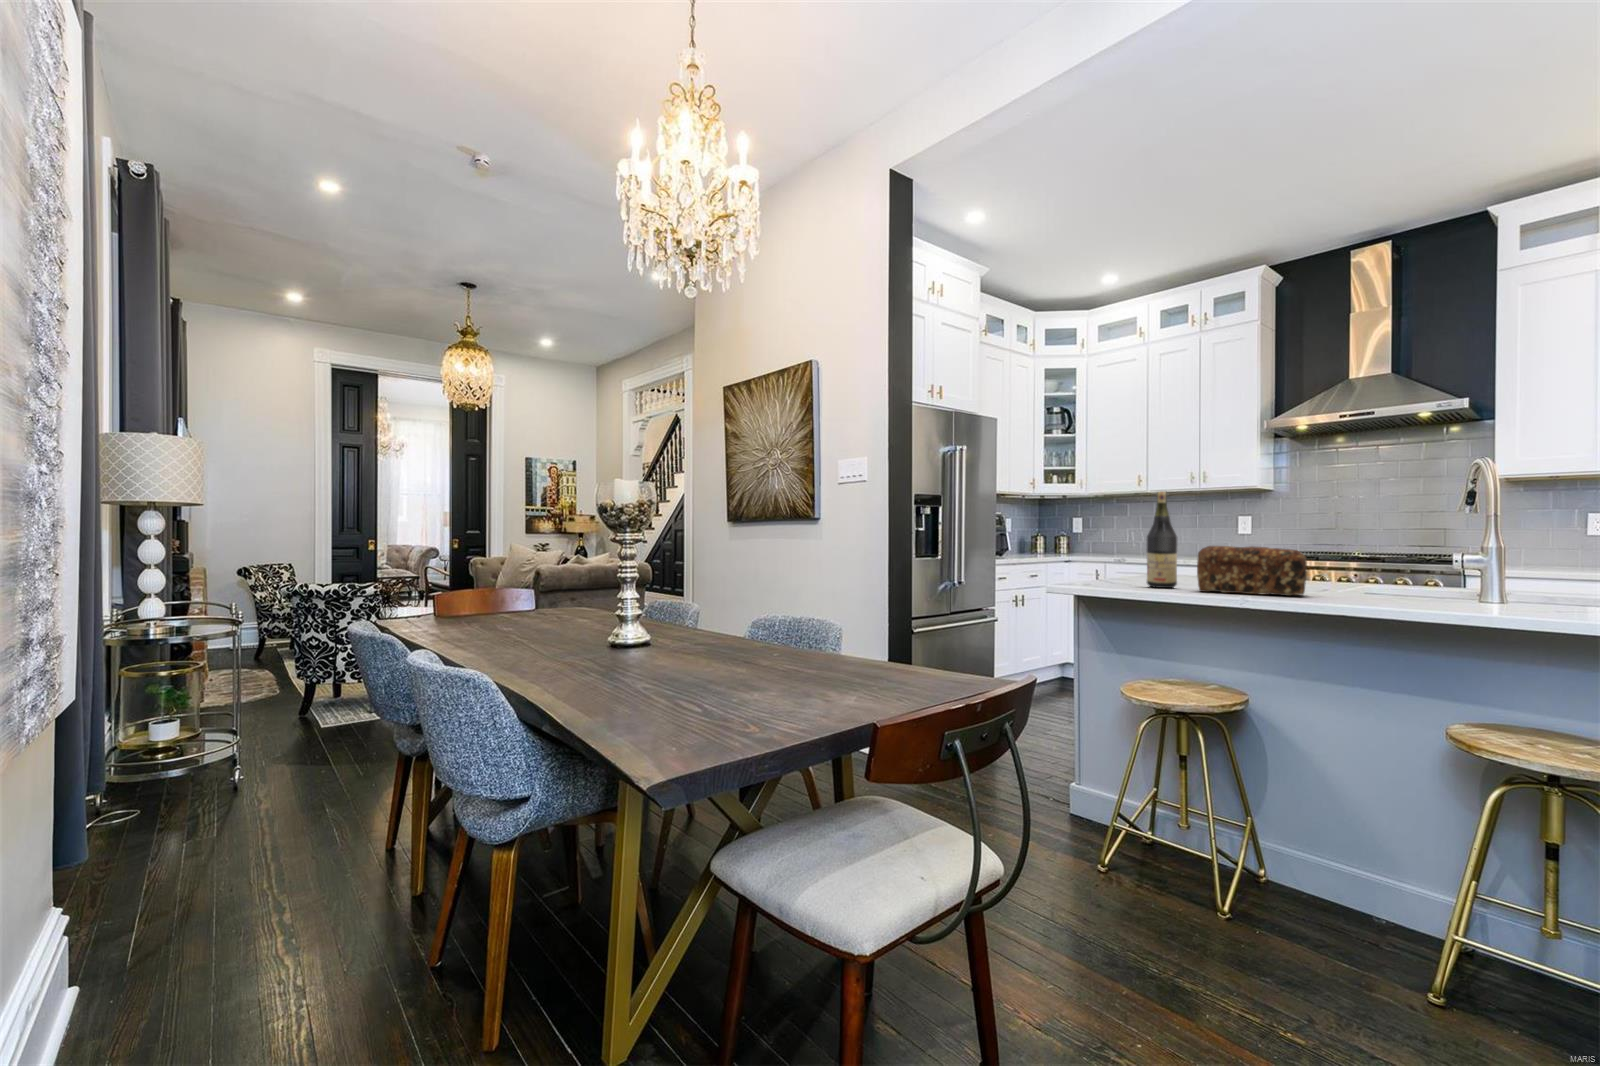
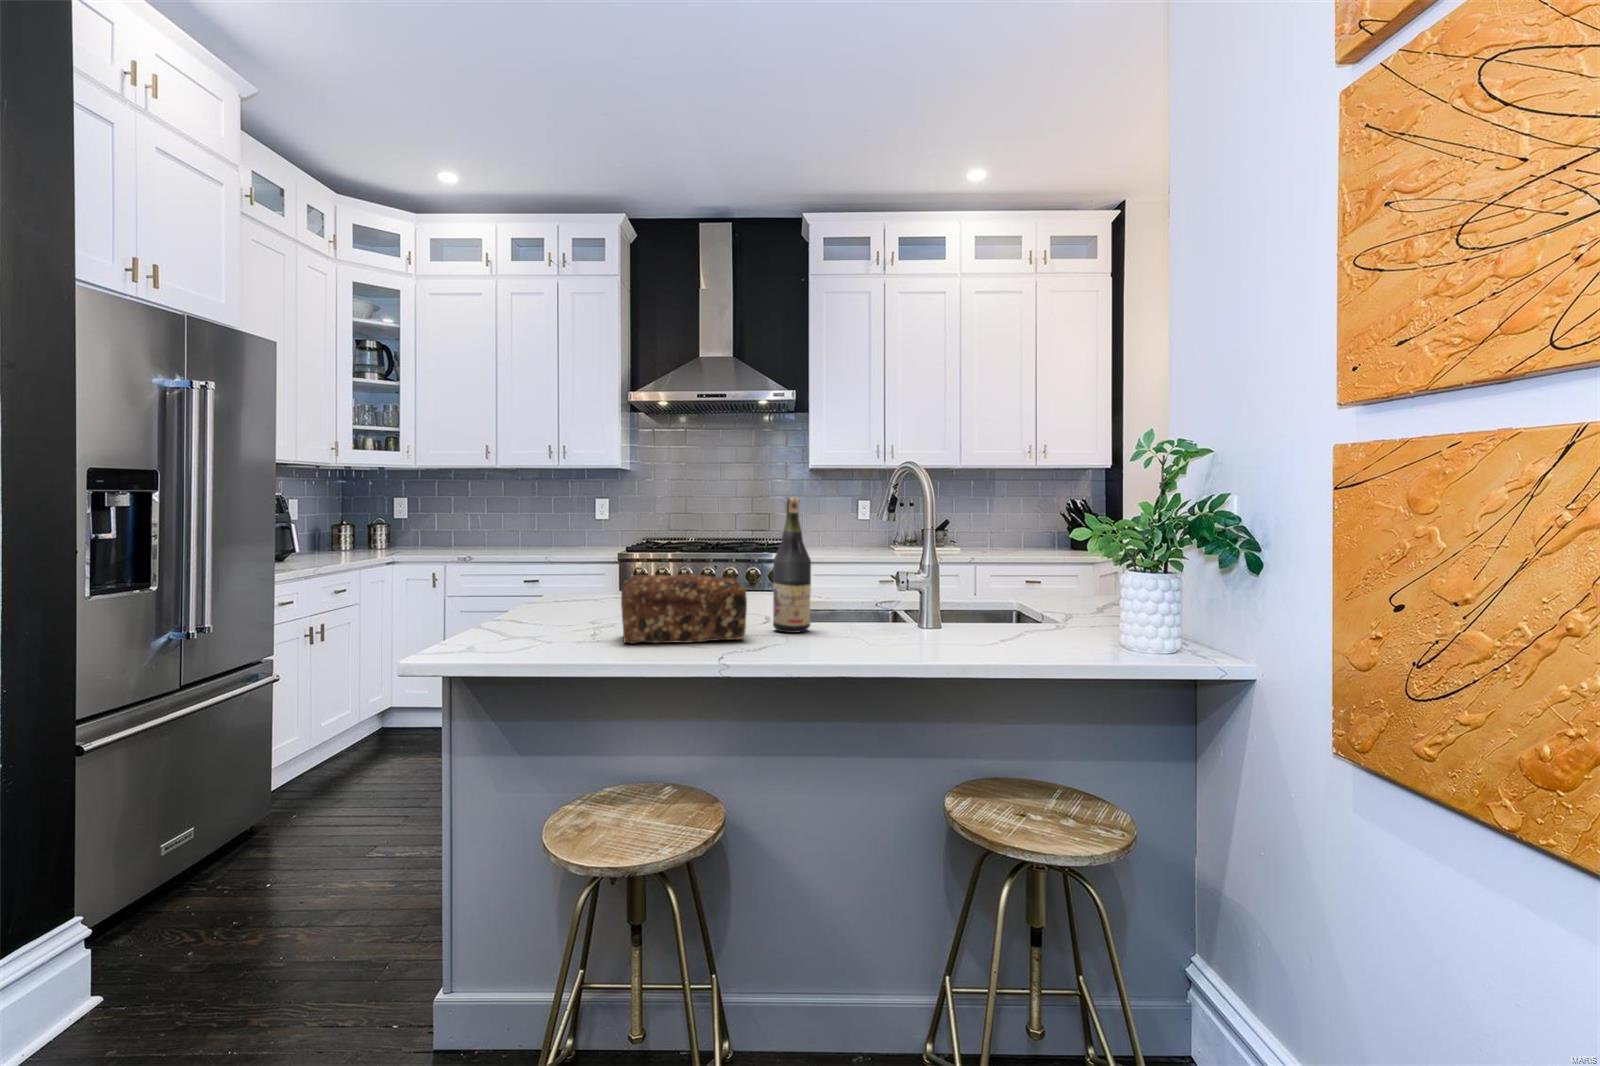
wine bottle: present [1147,492,1177,588] -> present [773,497,811,633]

